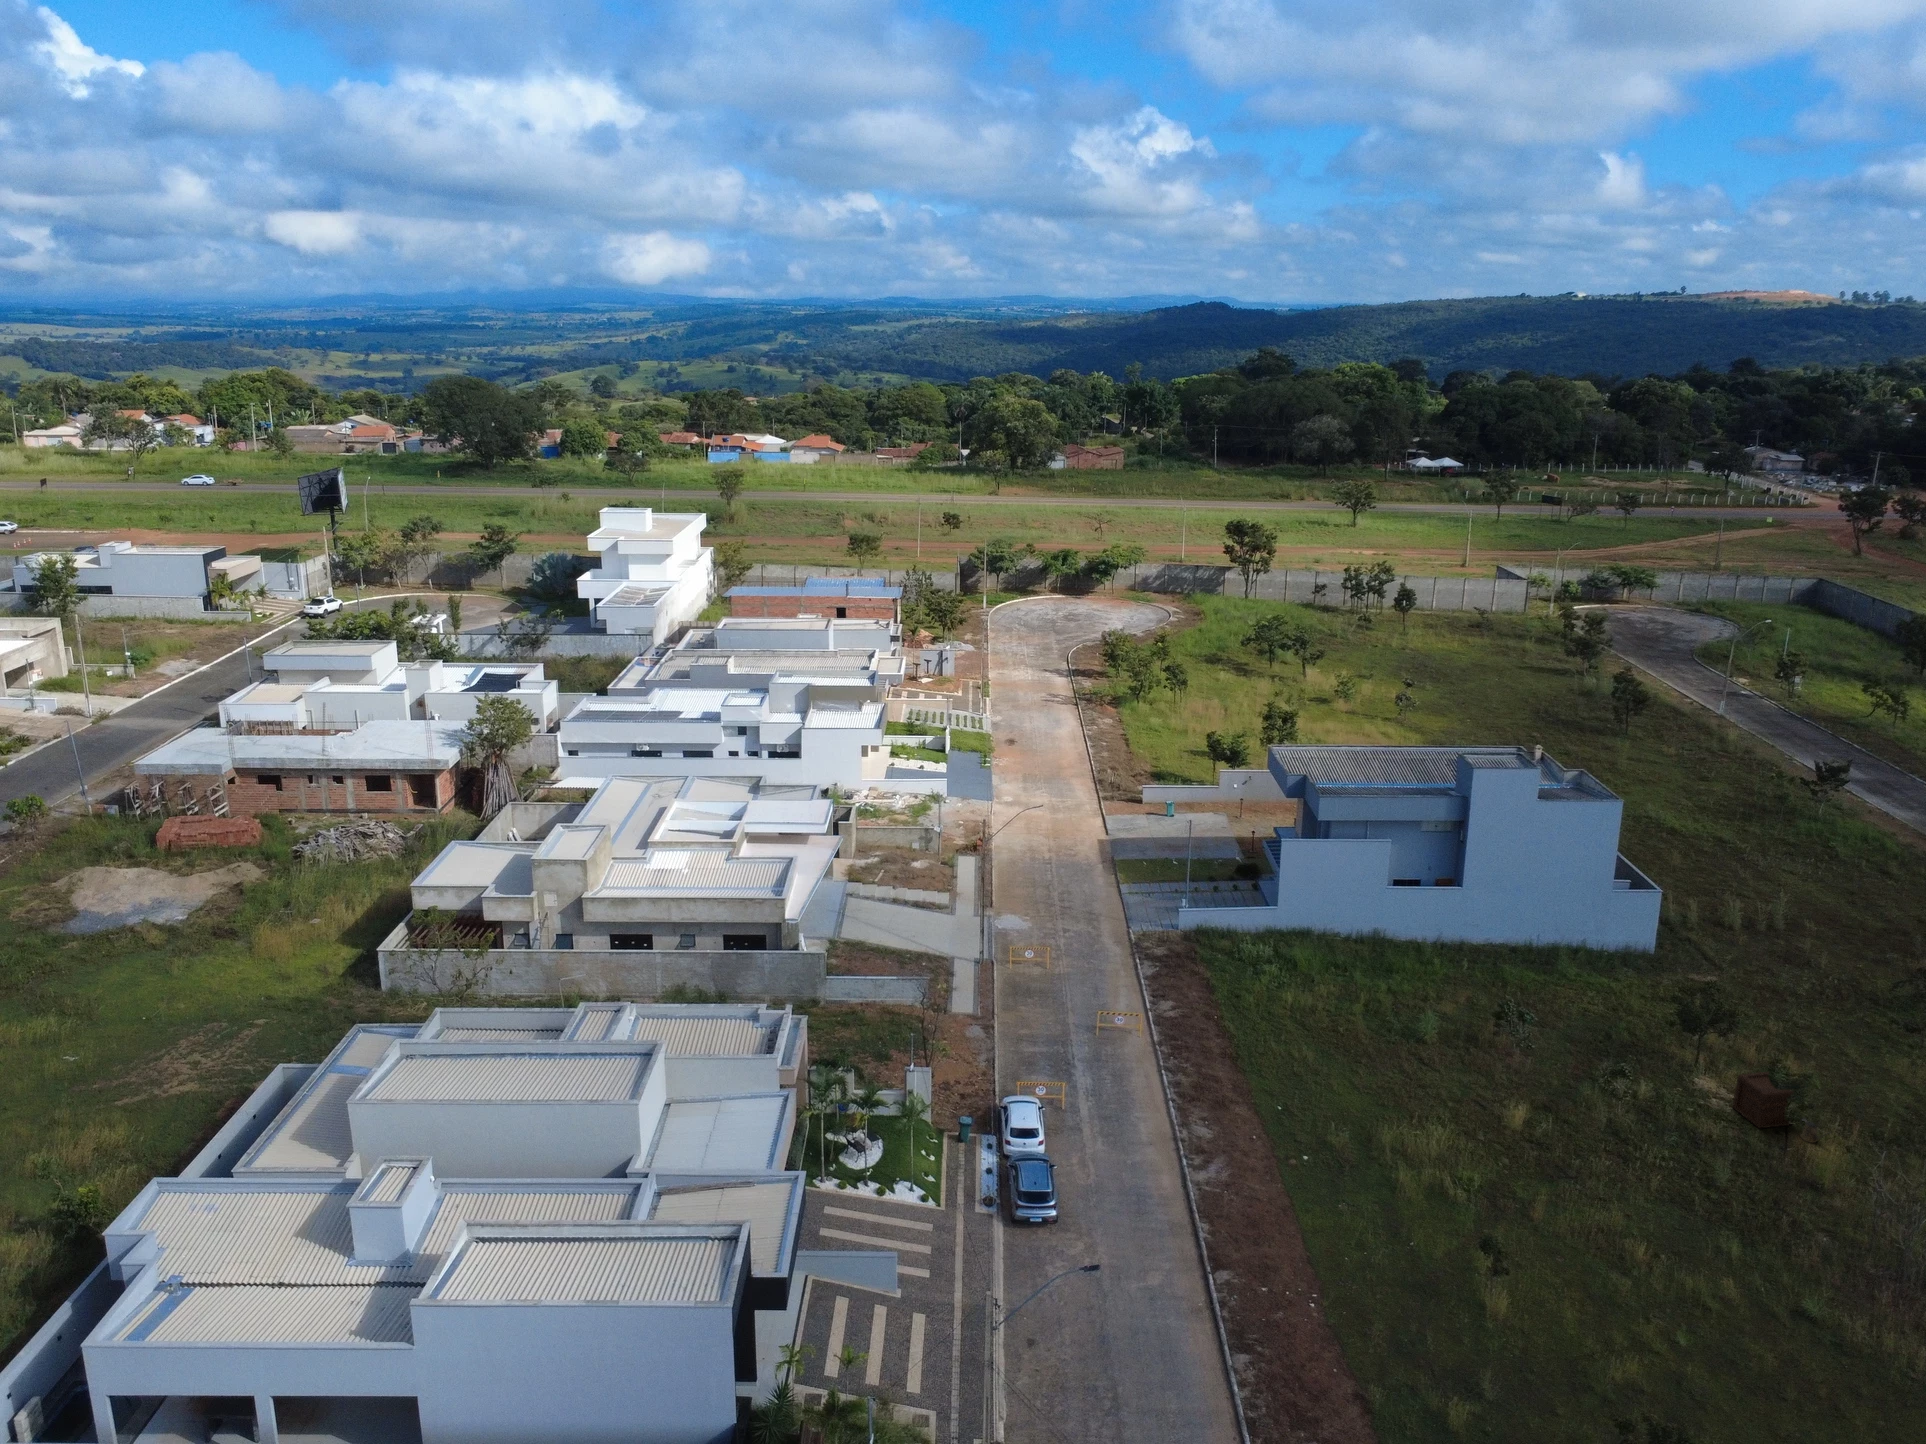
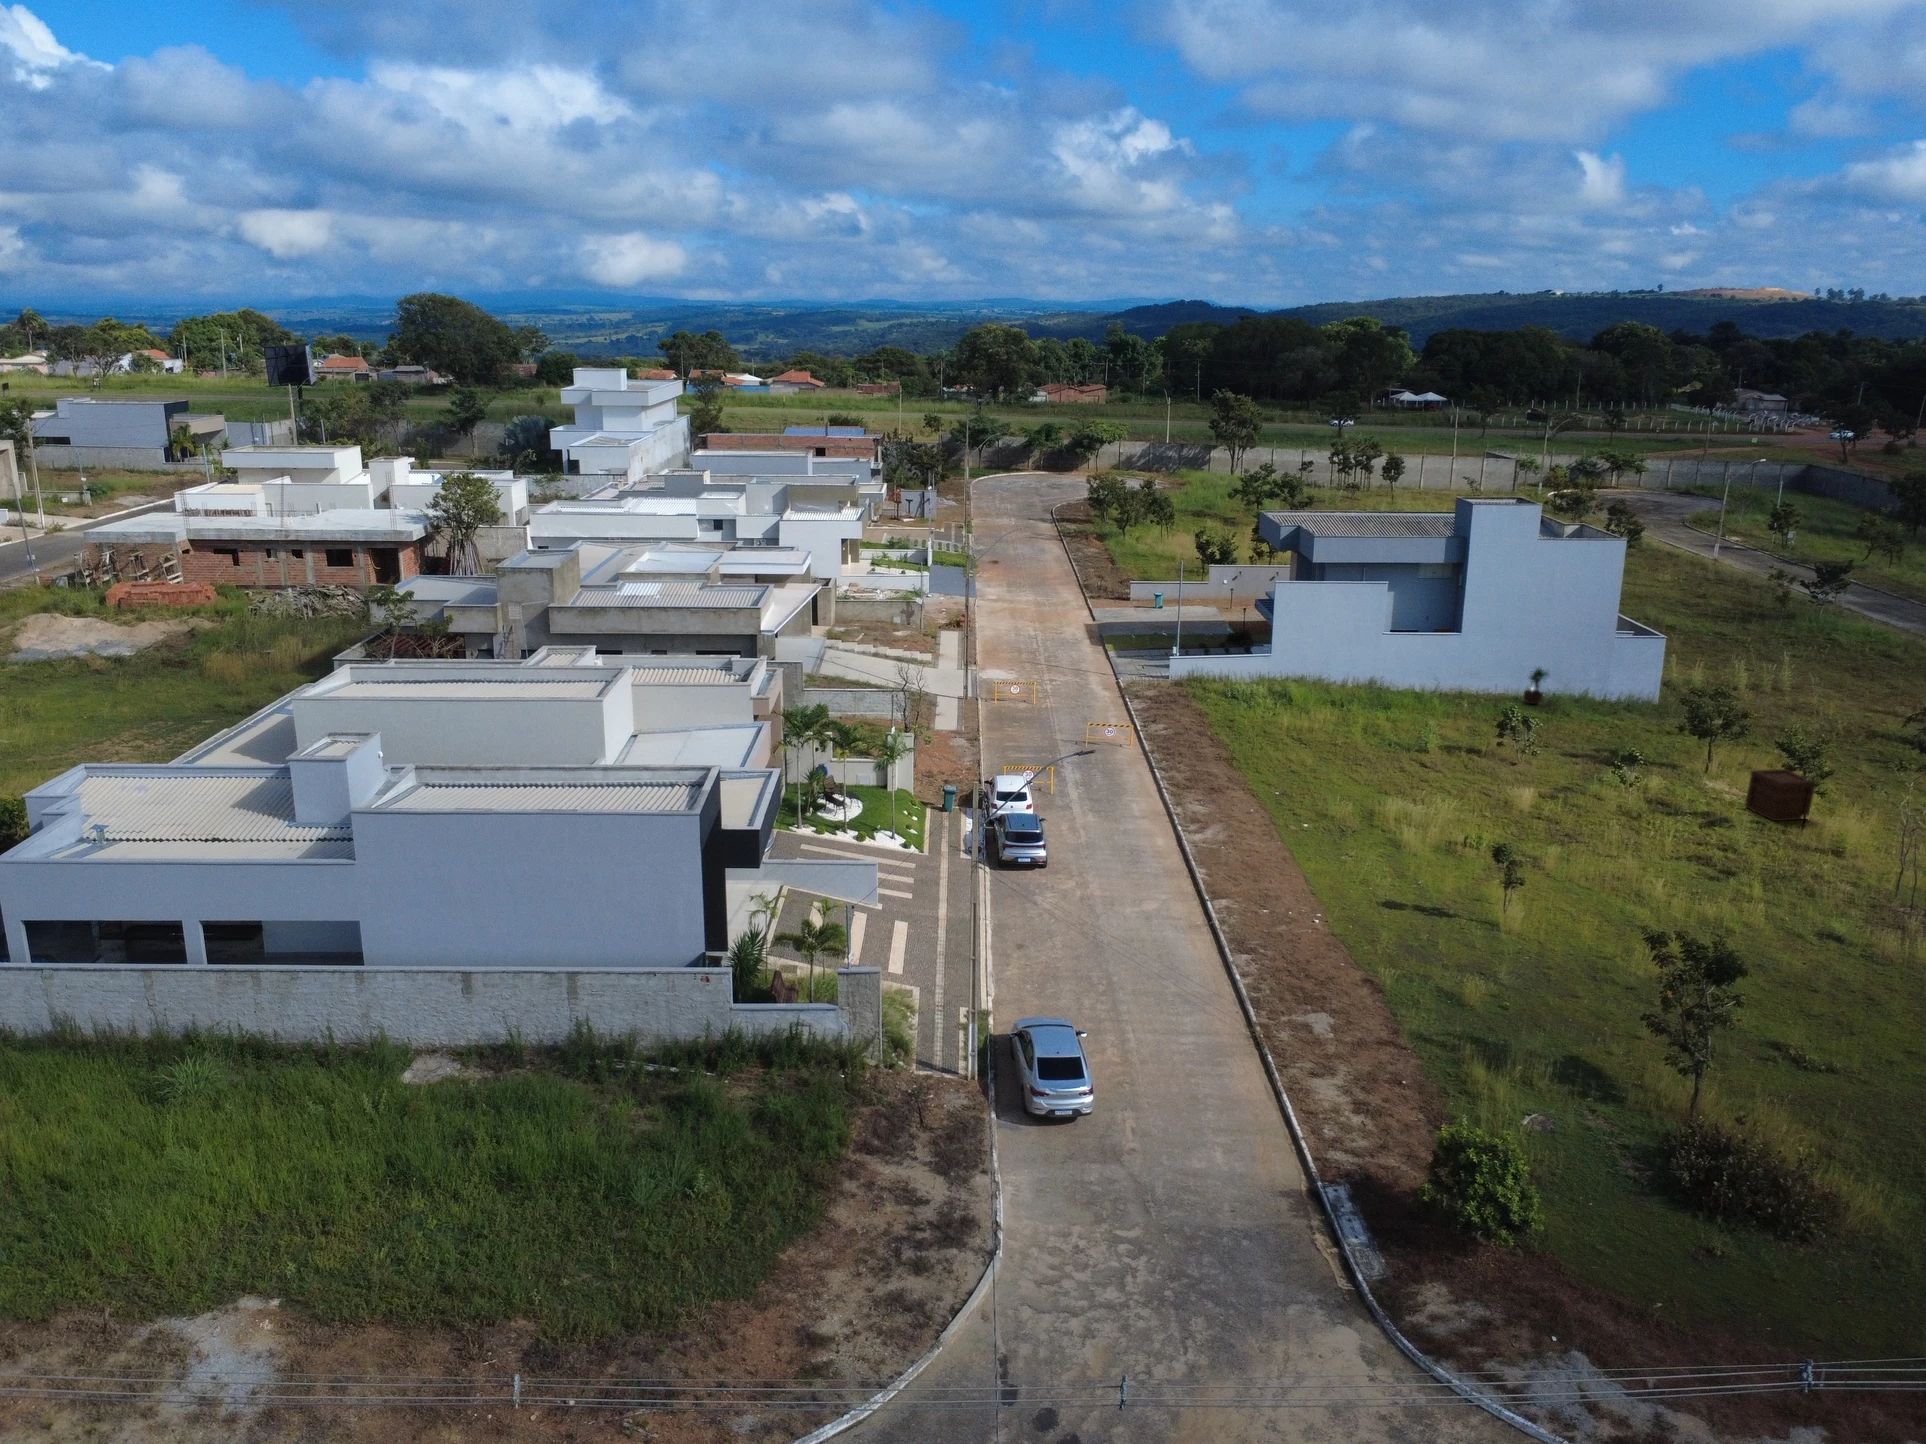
potted tree: none [1523,916,1549,953] -> present [1523,667,1549,704]
watering can: present [1800,1120,1826,1143] -> none [1816,810,1850,831]

